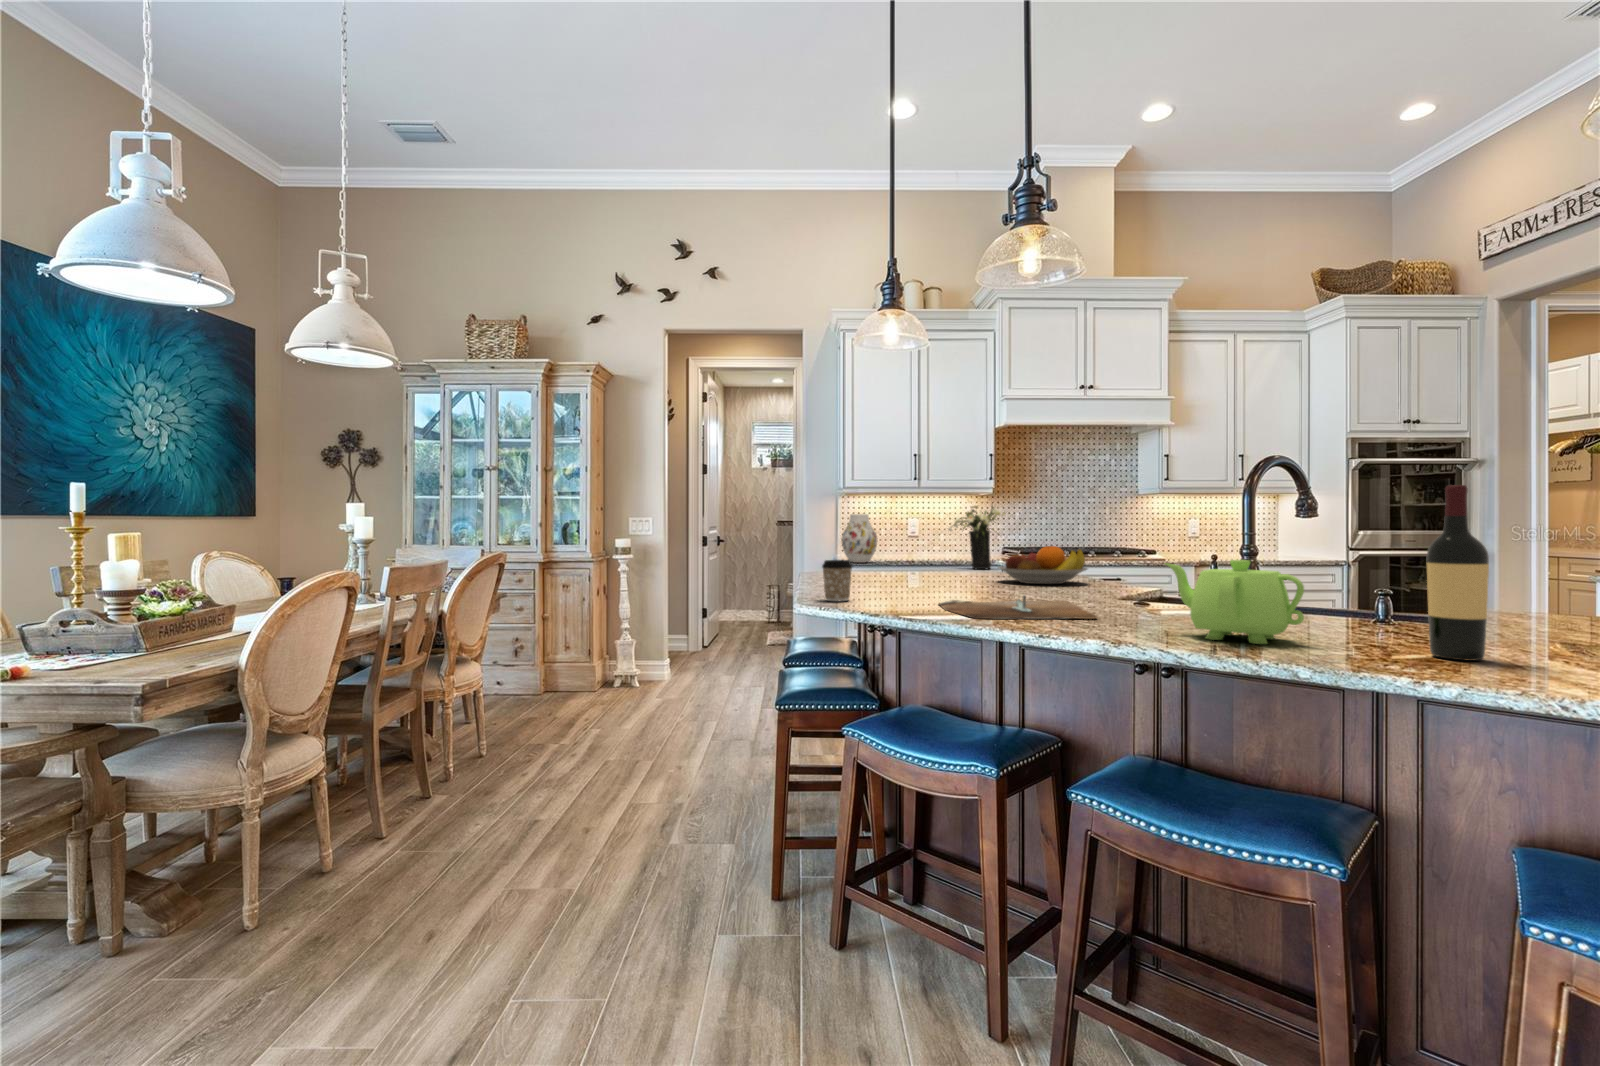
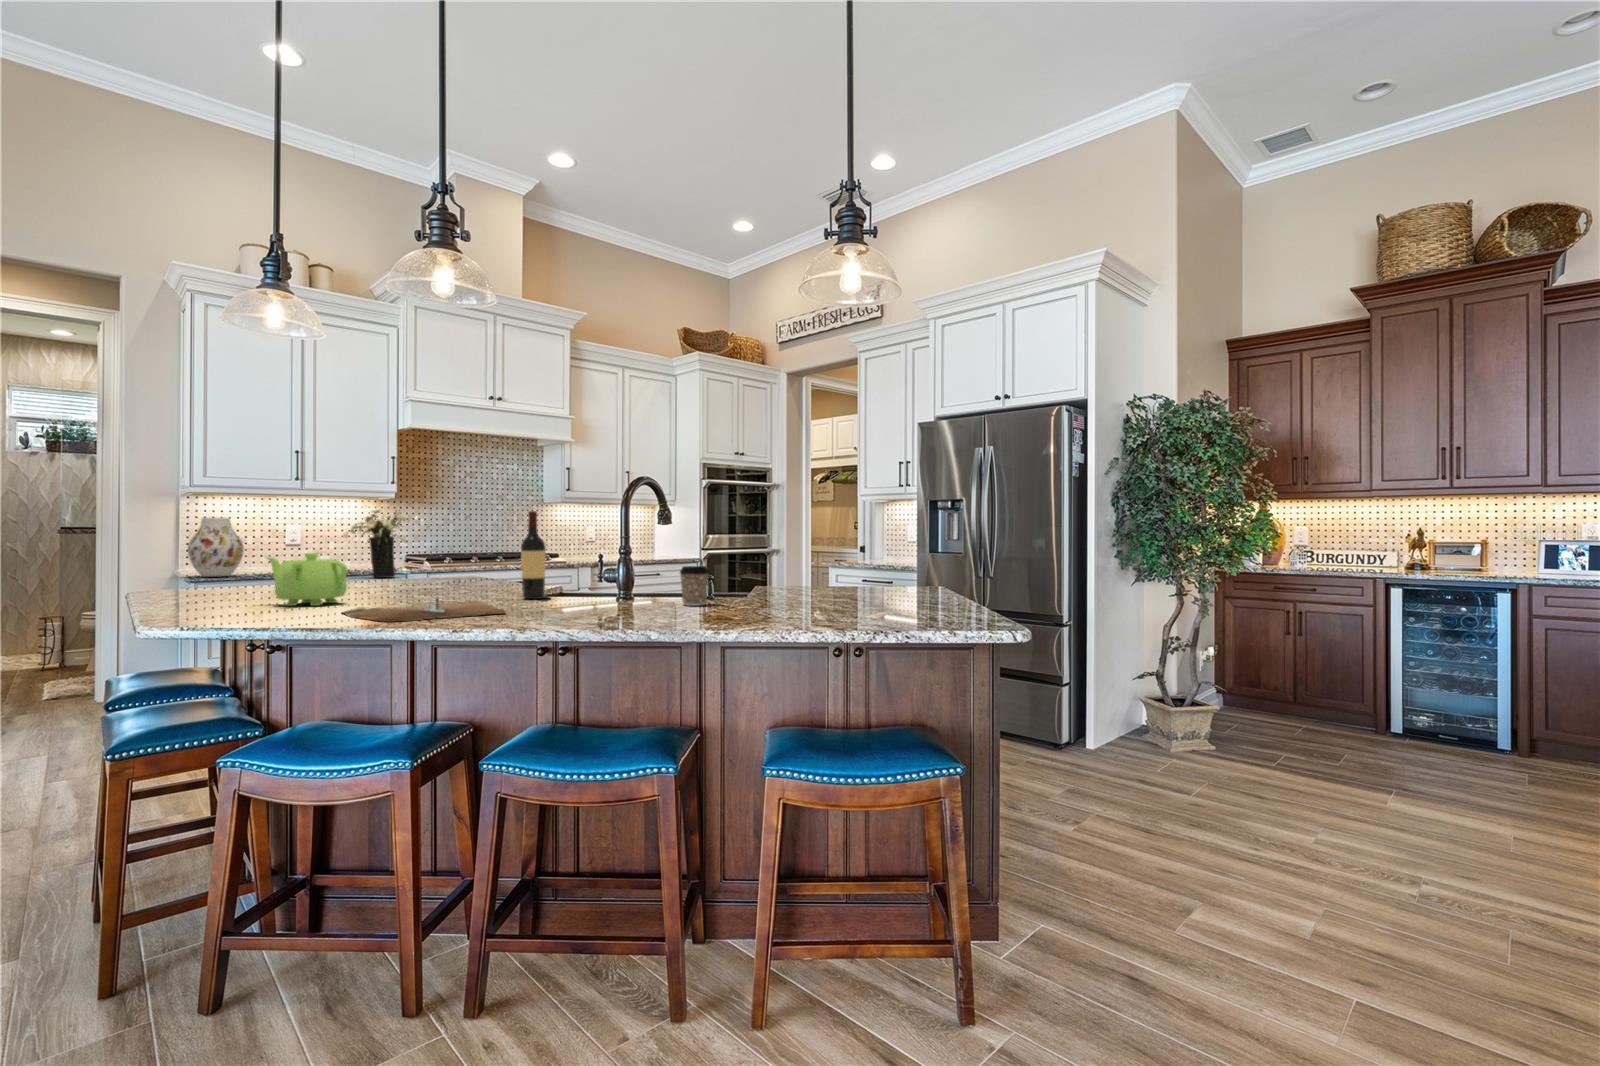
wine bottle: present [1427,485,1489,661] -> present [521,511,546,599]
fruit bowl: present [998,546,1087,584] -> none [404,551,498,589]
coffee cup: present [822,560,852,601] -> present [680,566,709,606]
teapot: present [1165,560,1304,644] -> present [266,553,347,606]

